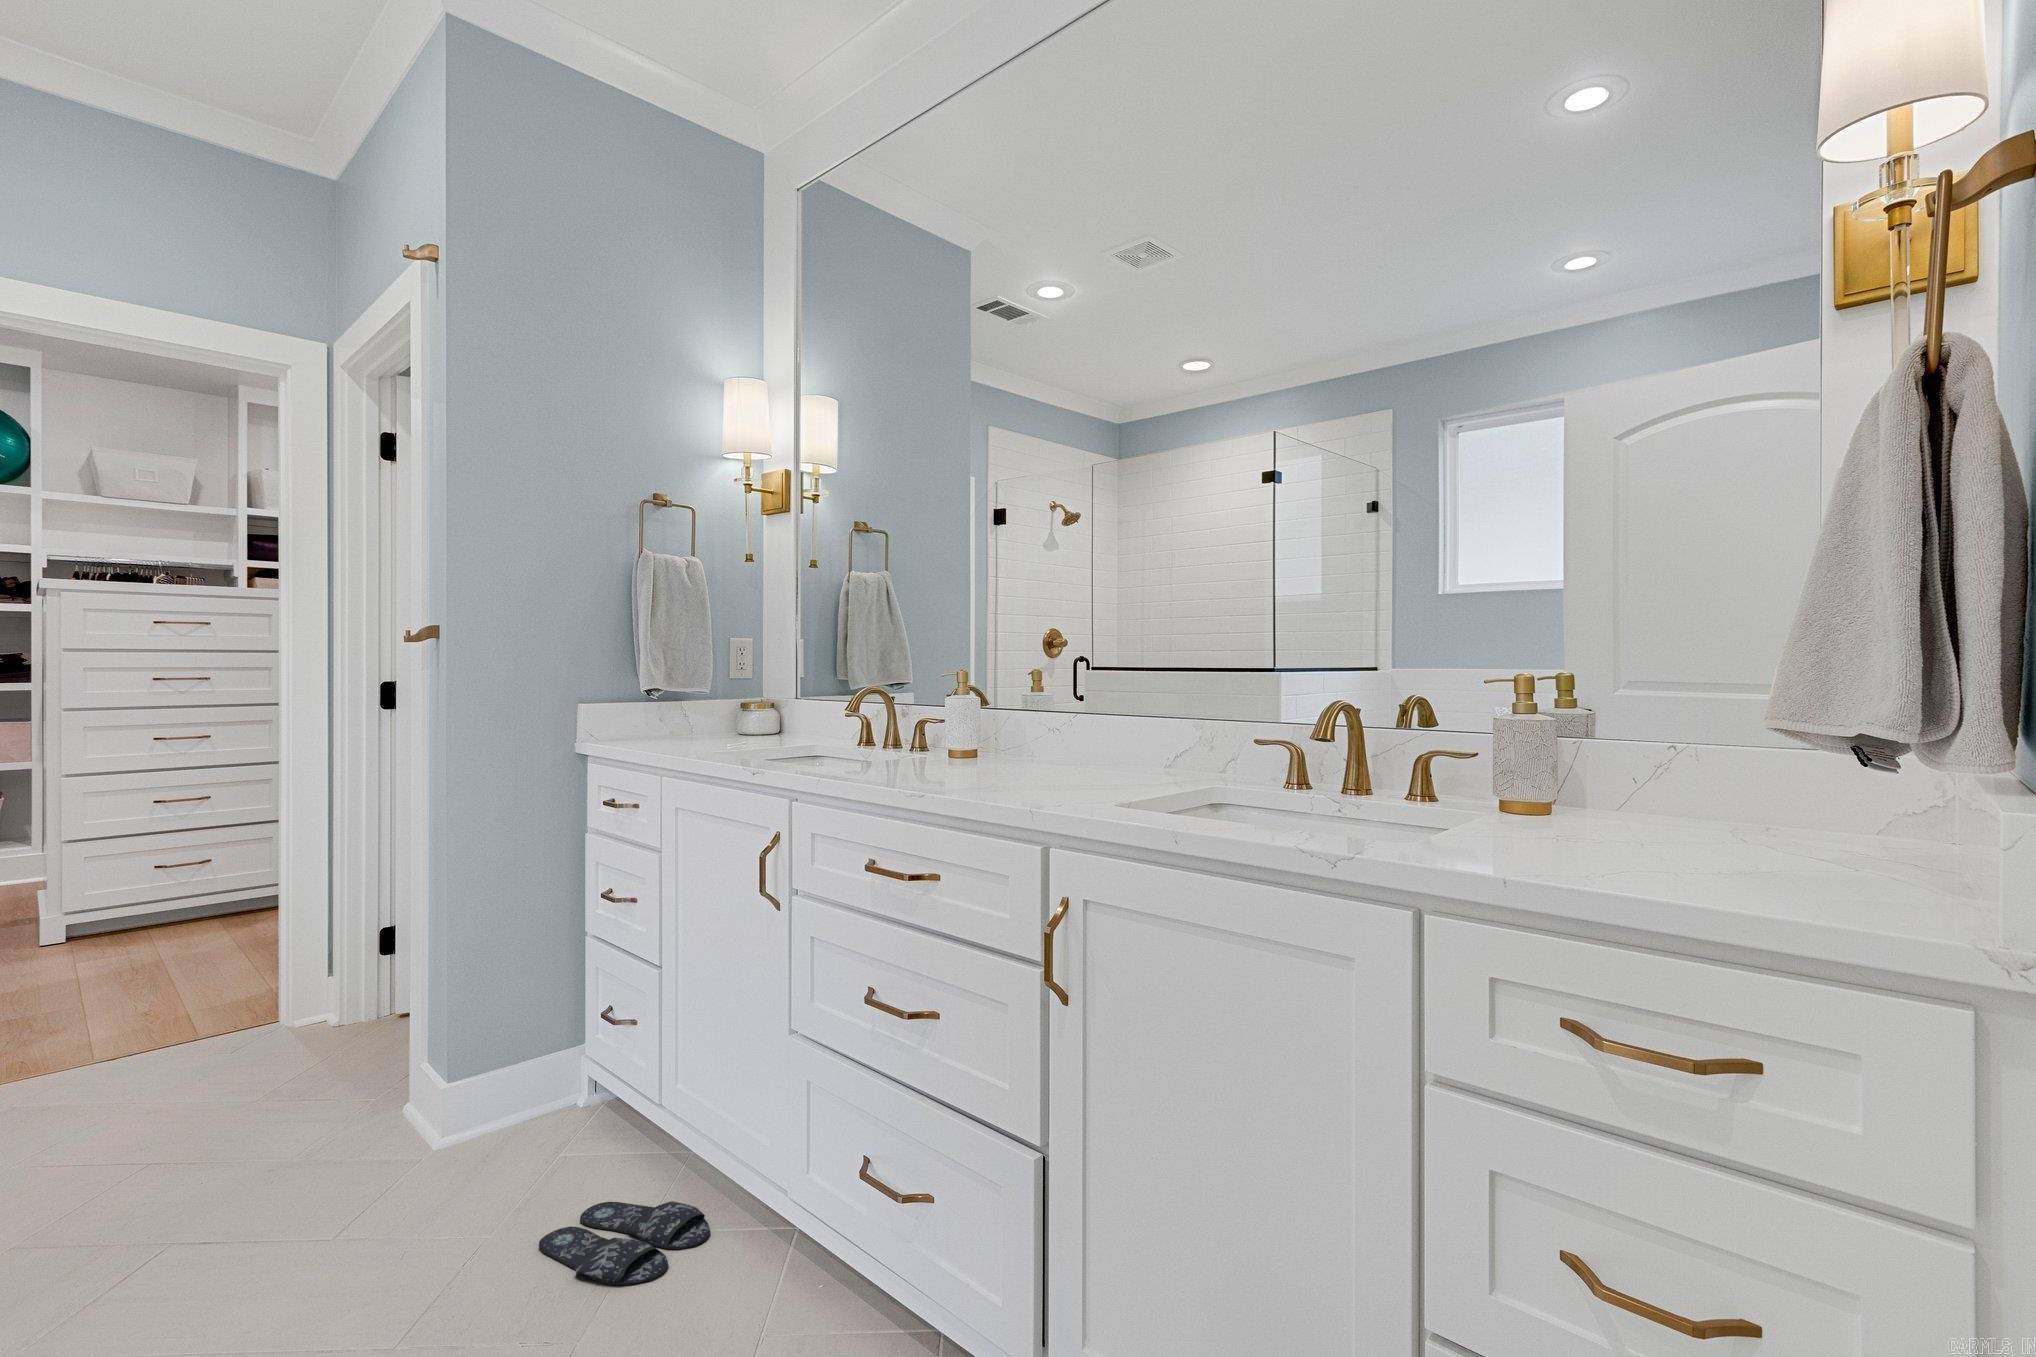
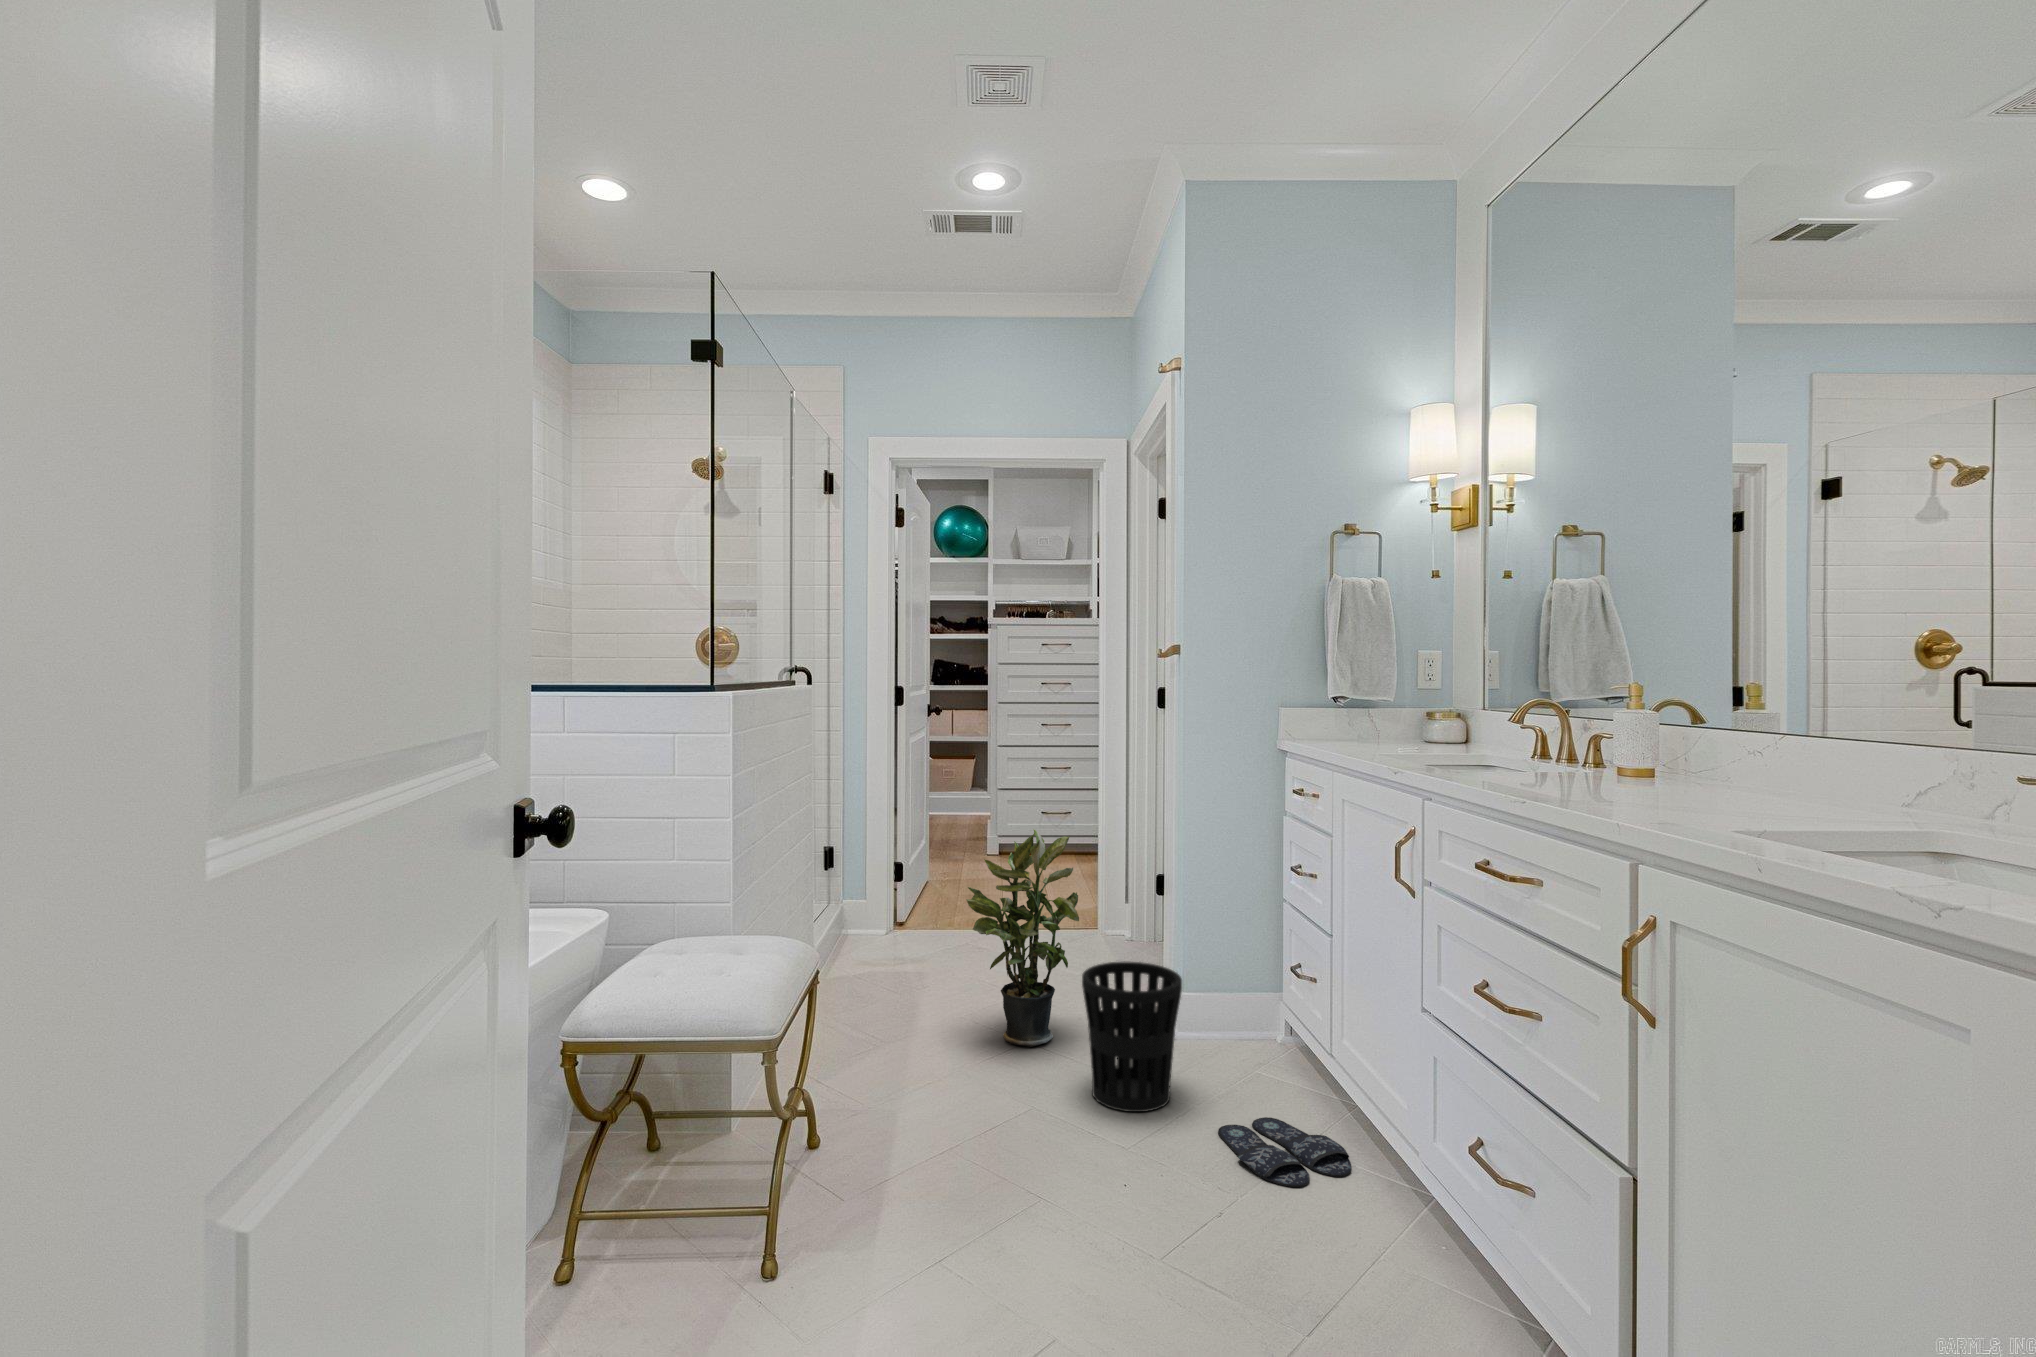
potted plant: none [65,899,292,1234] -> present [966,829,1079,1047]
wastebasket: none [315,1055,476,1274] -> present [1082,961,1182,1112]

